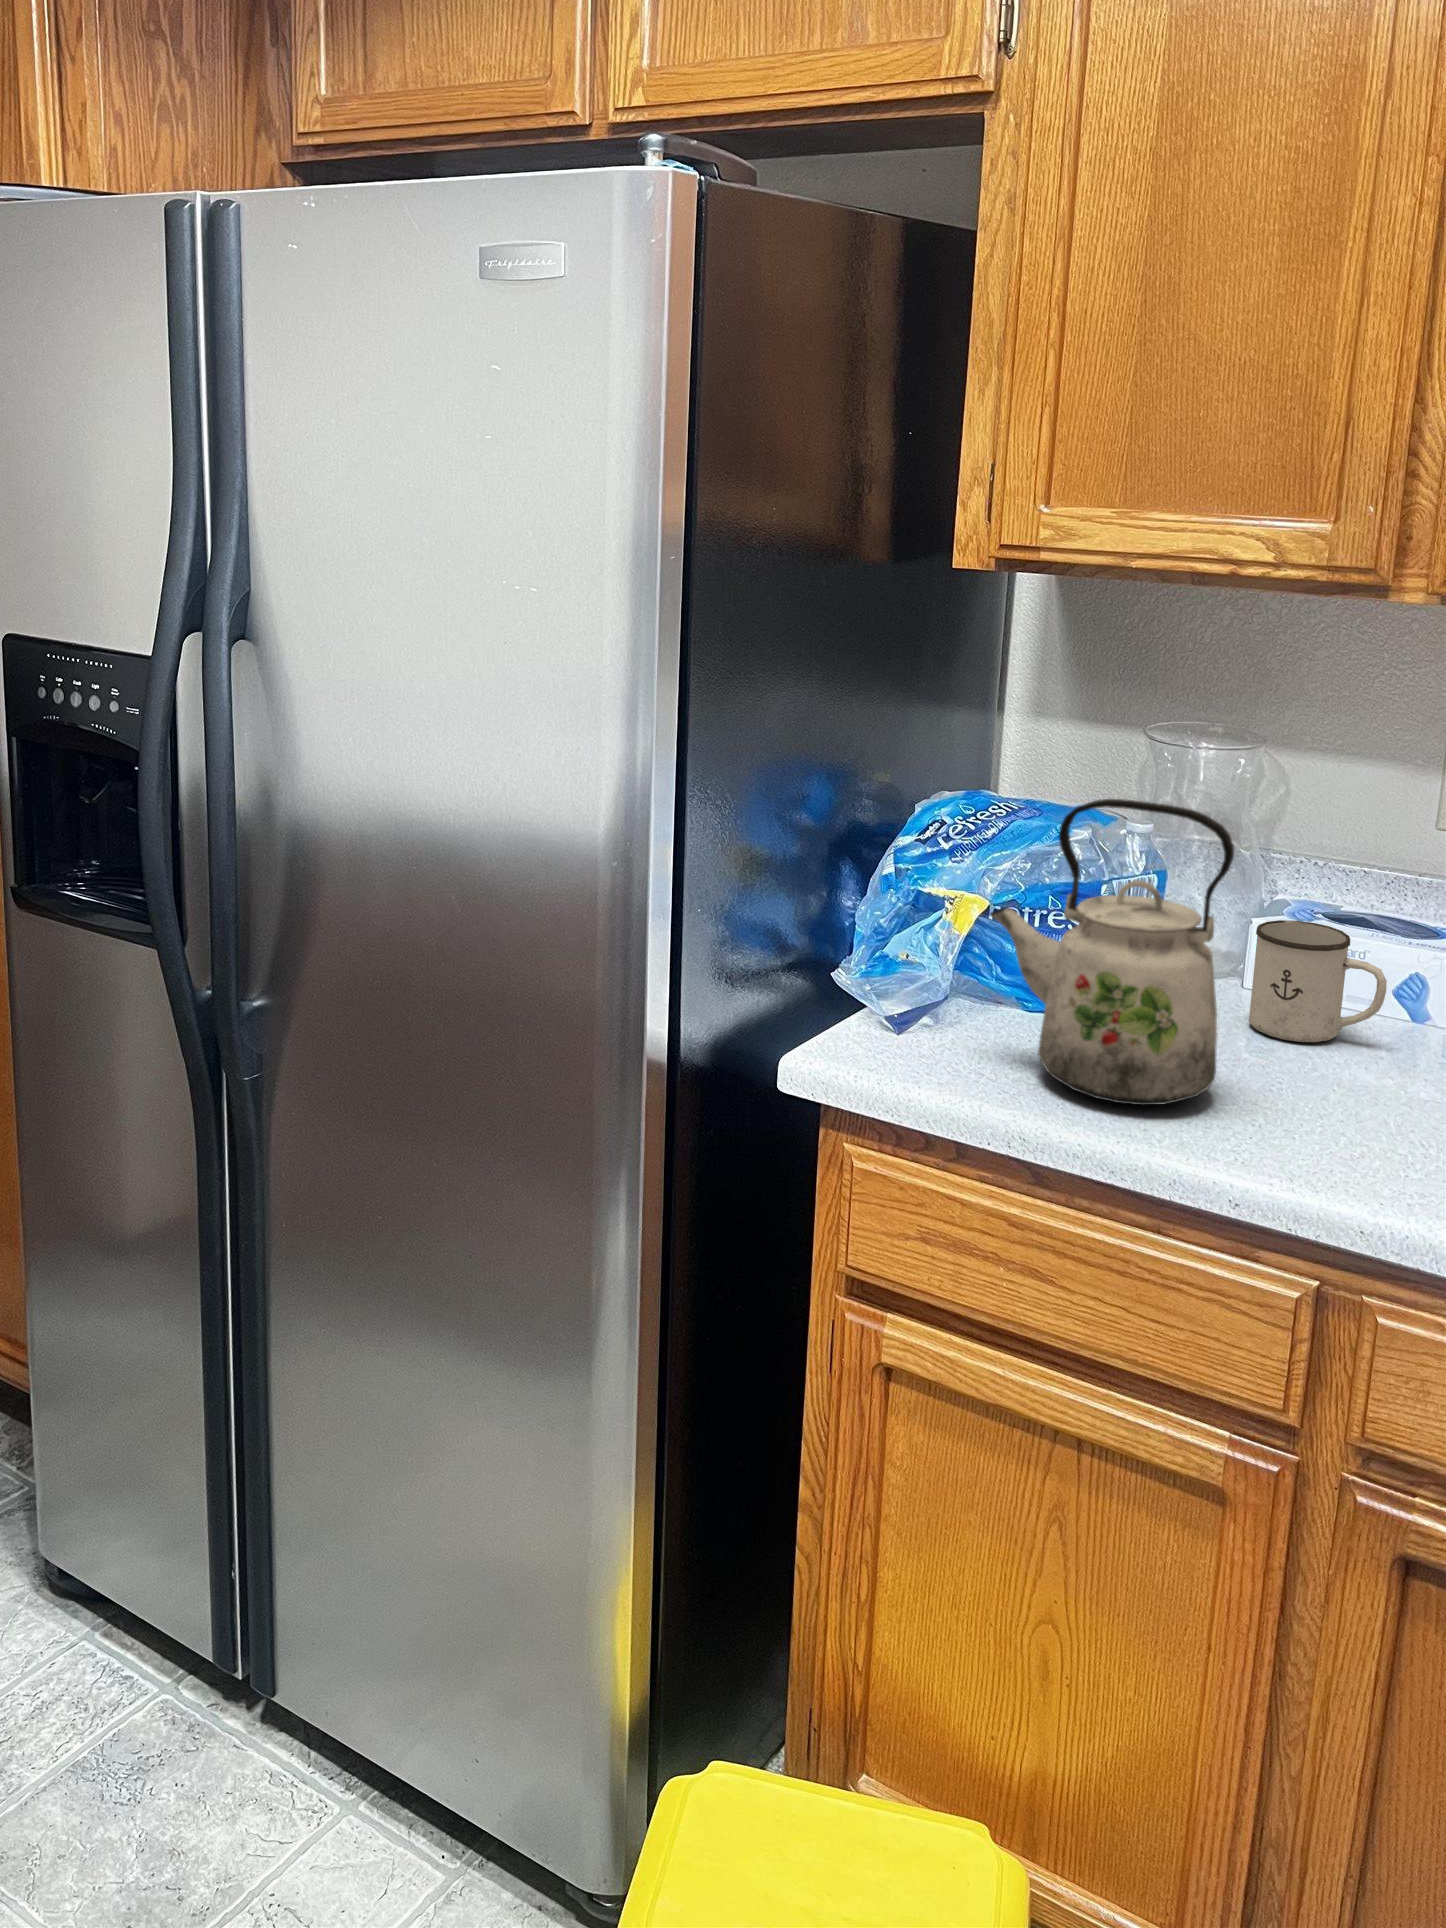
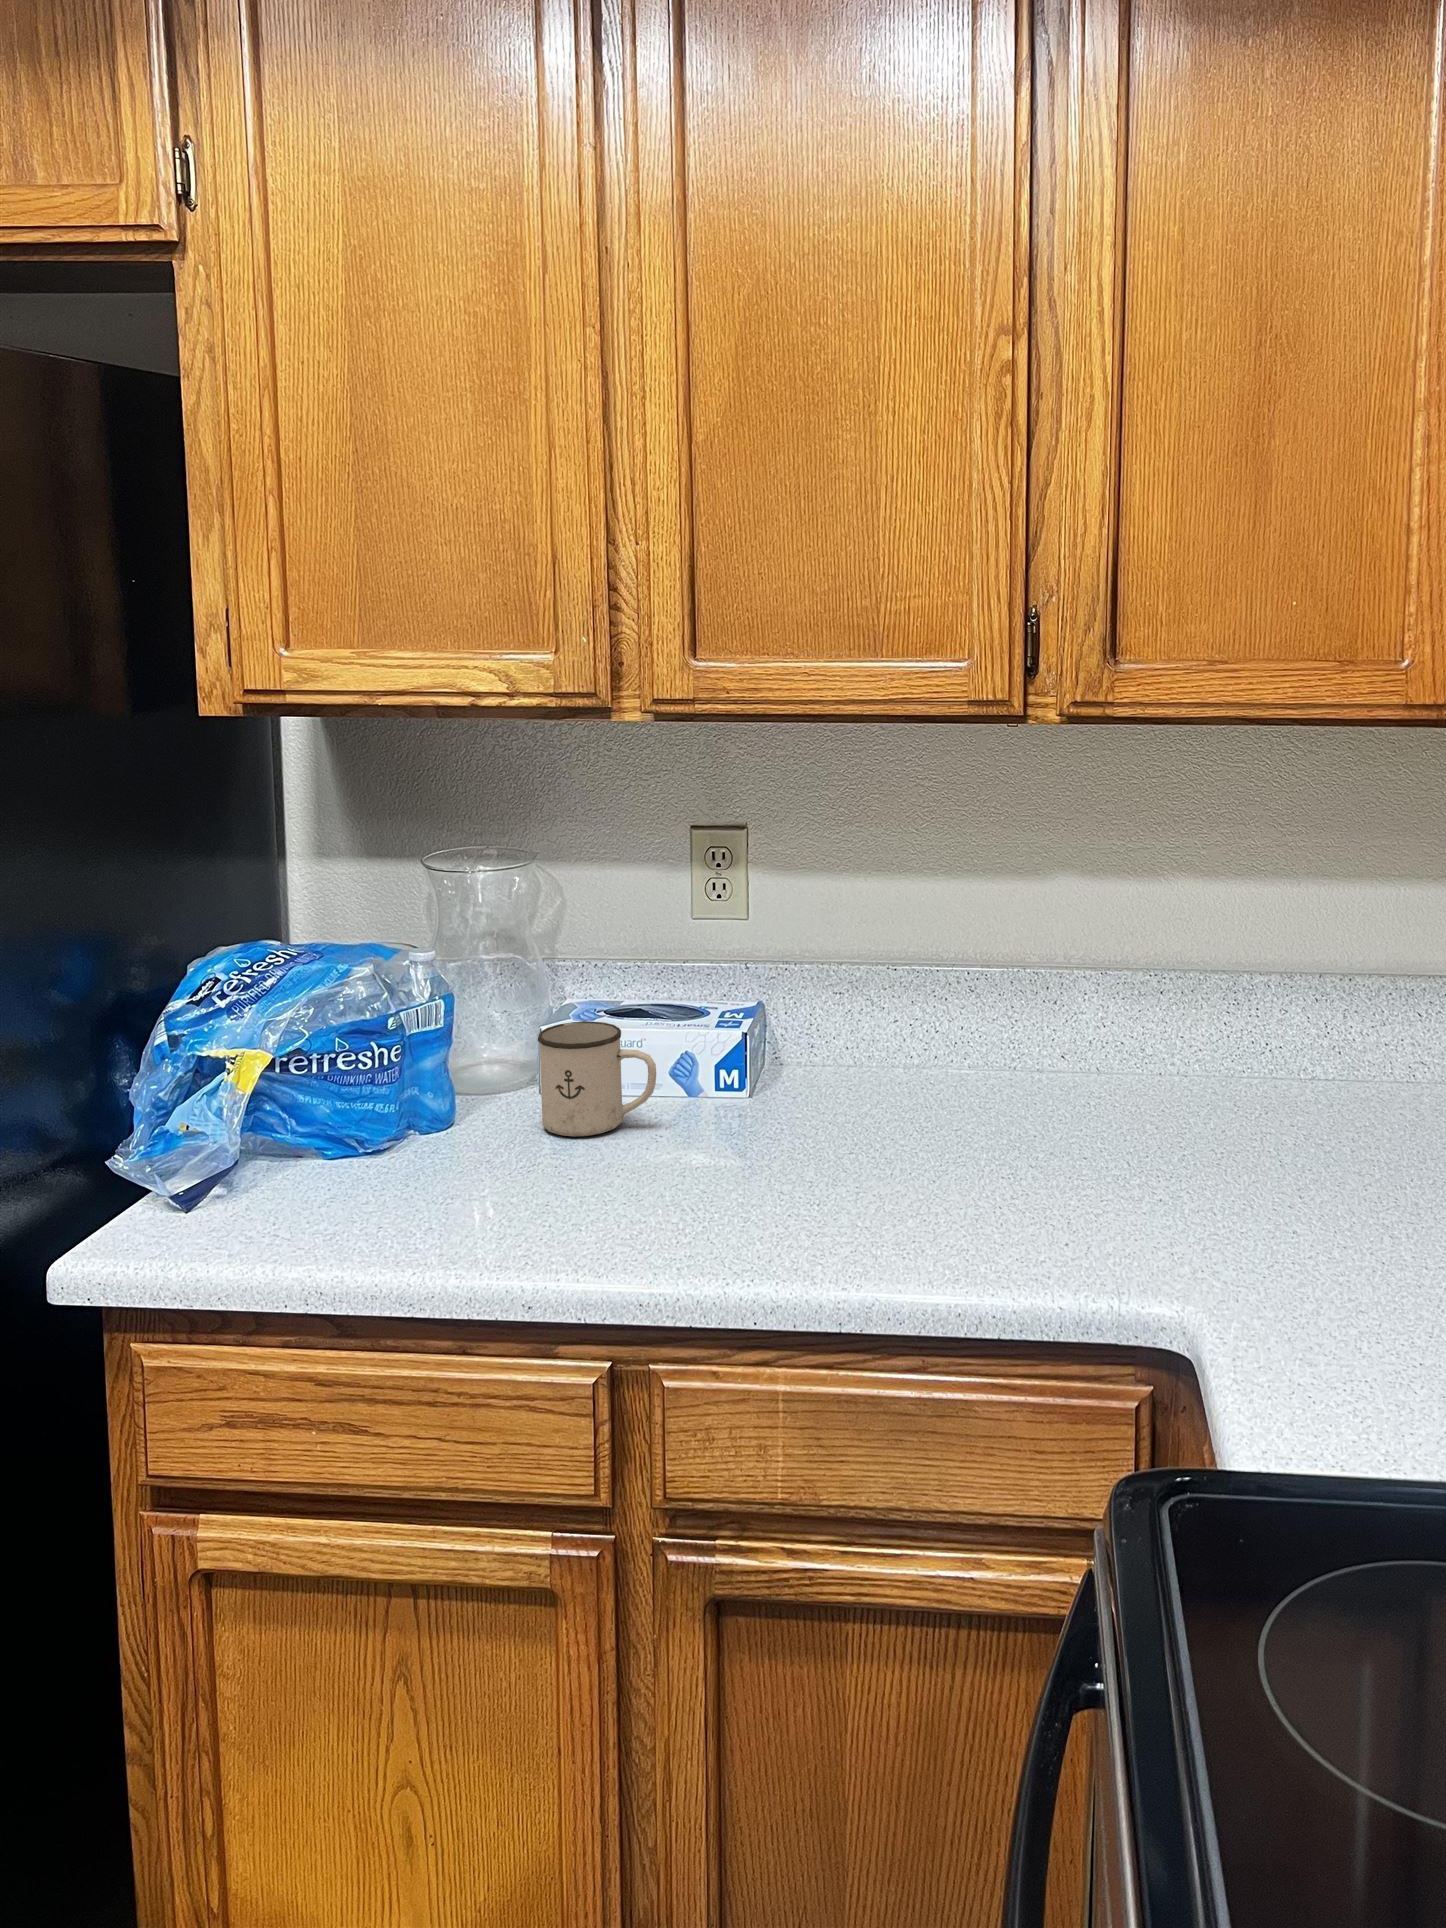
kettle: present [990,799,1234,1105] -> none [263,932,505,1234]

